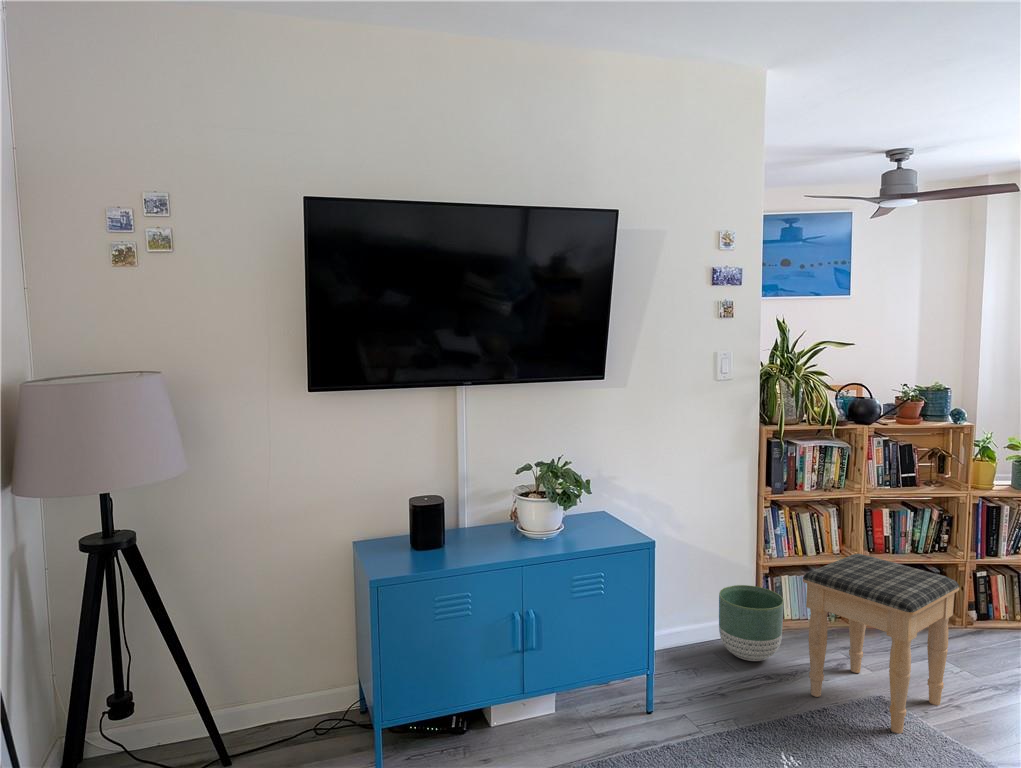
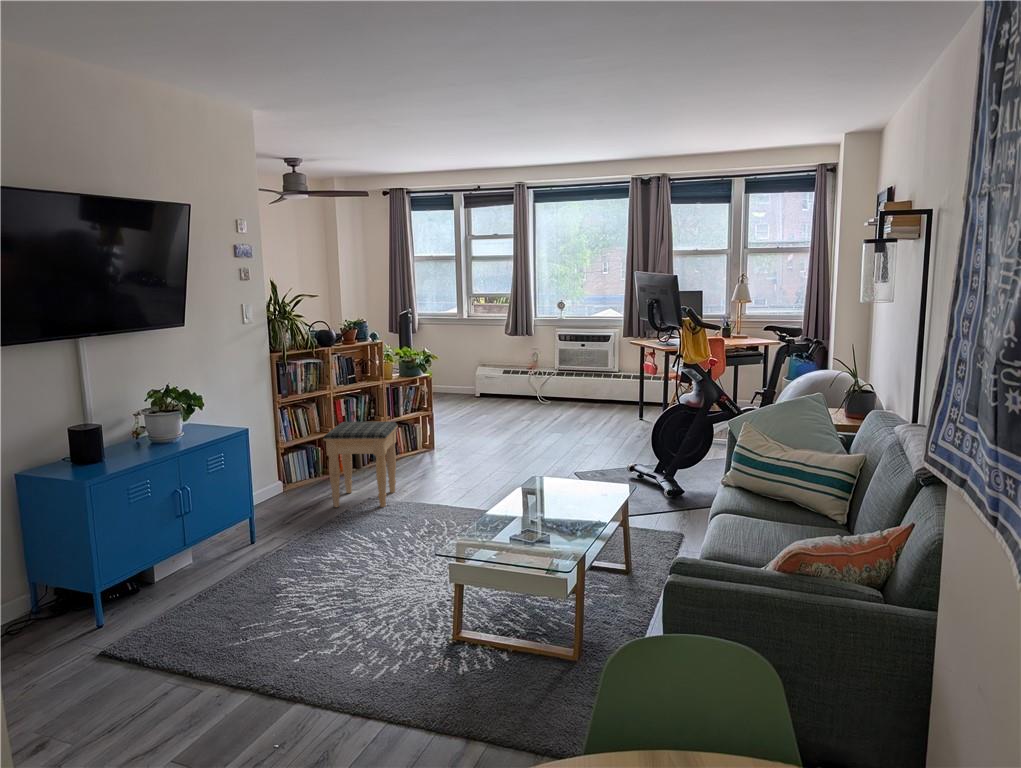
planter: present [719,585,784,661] -> none [264,460,307,506]

